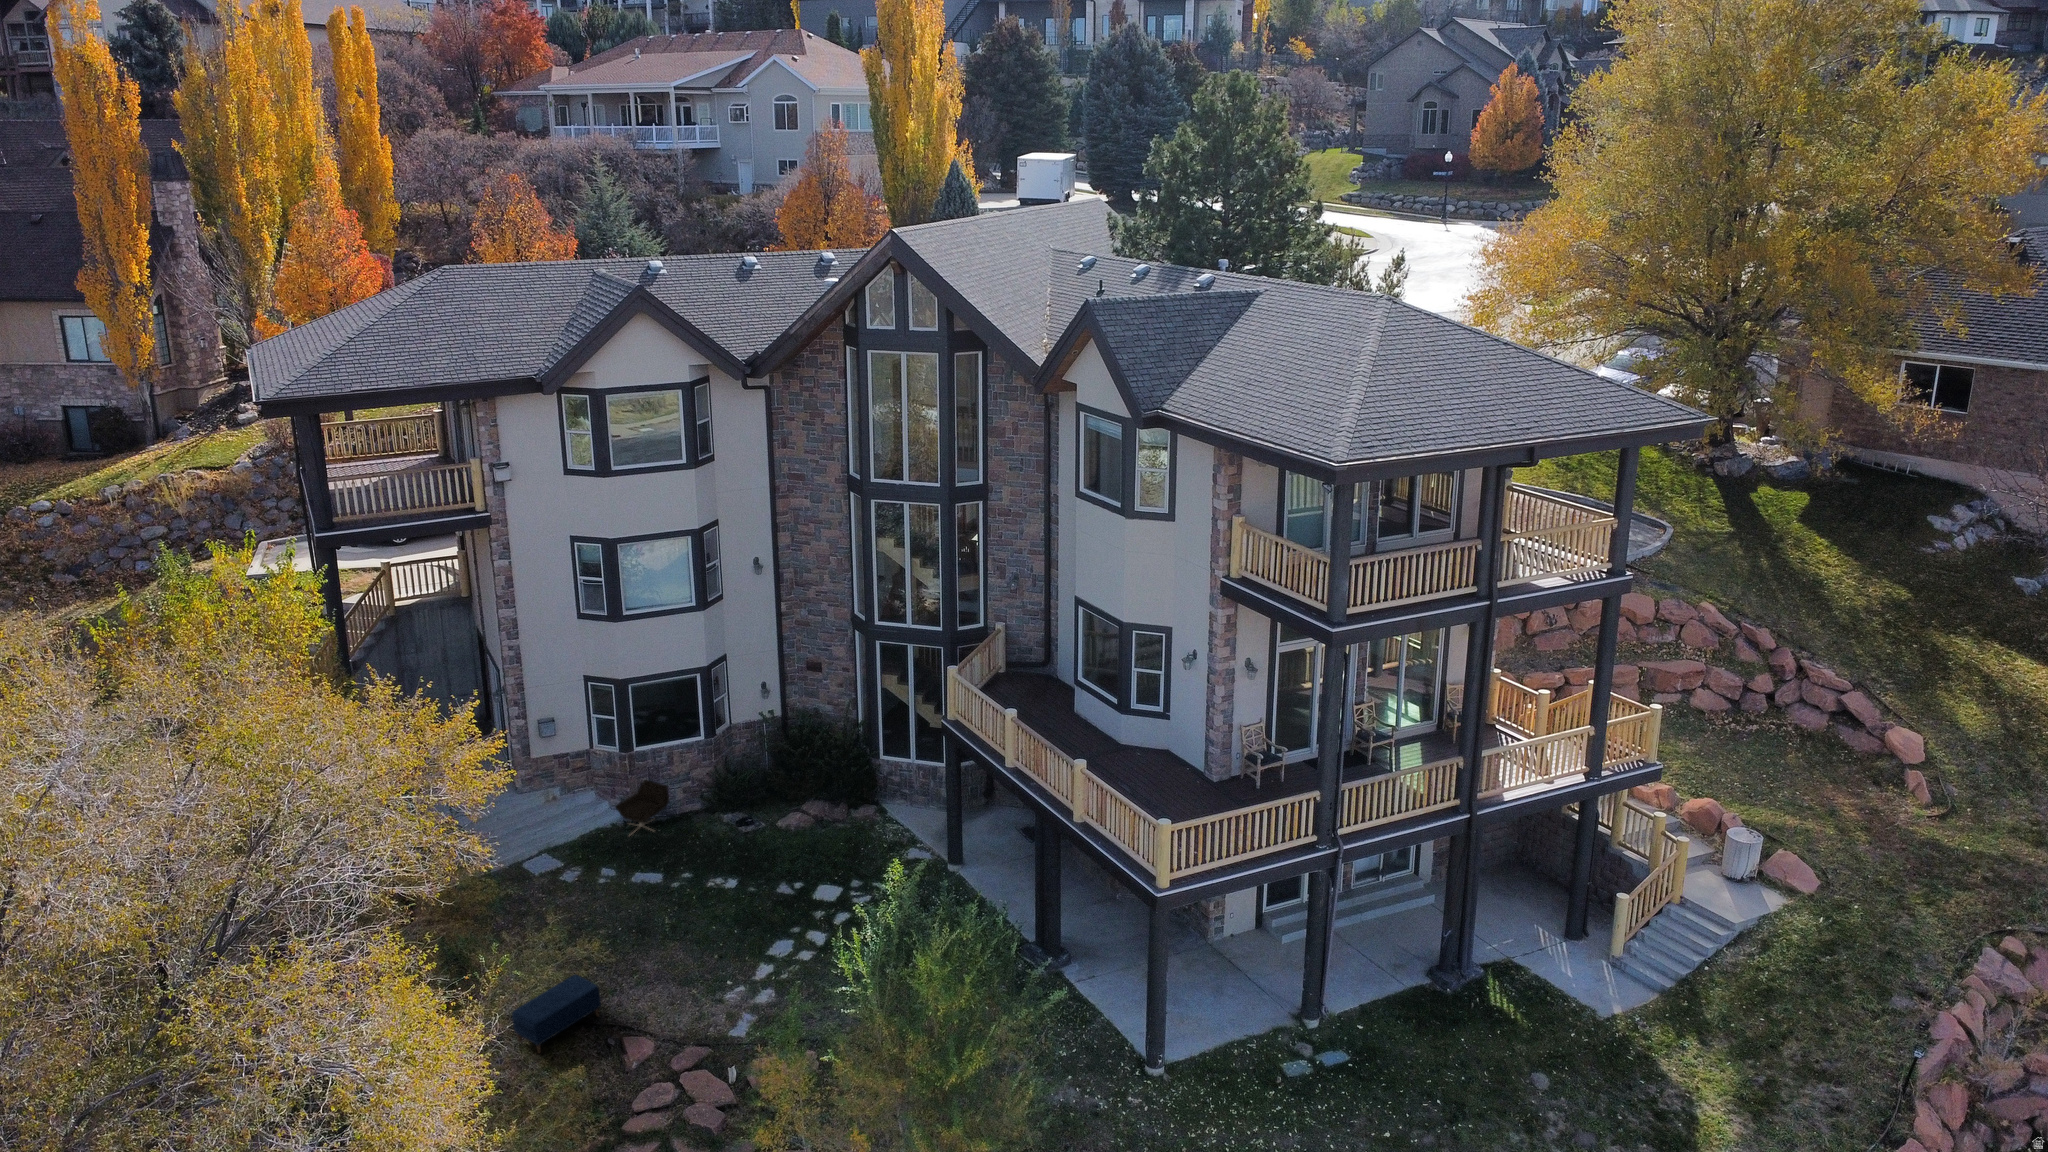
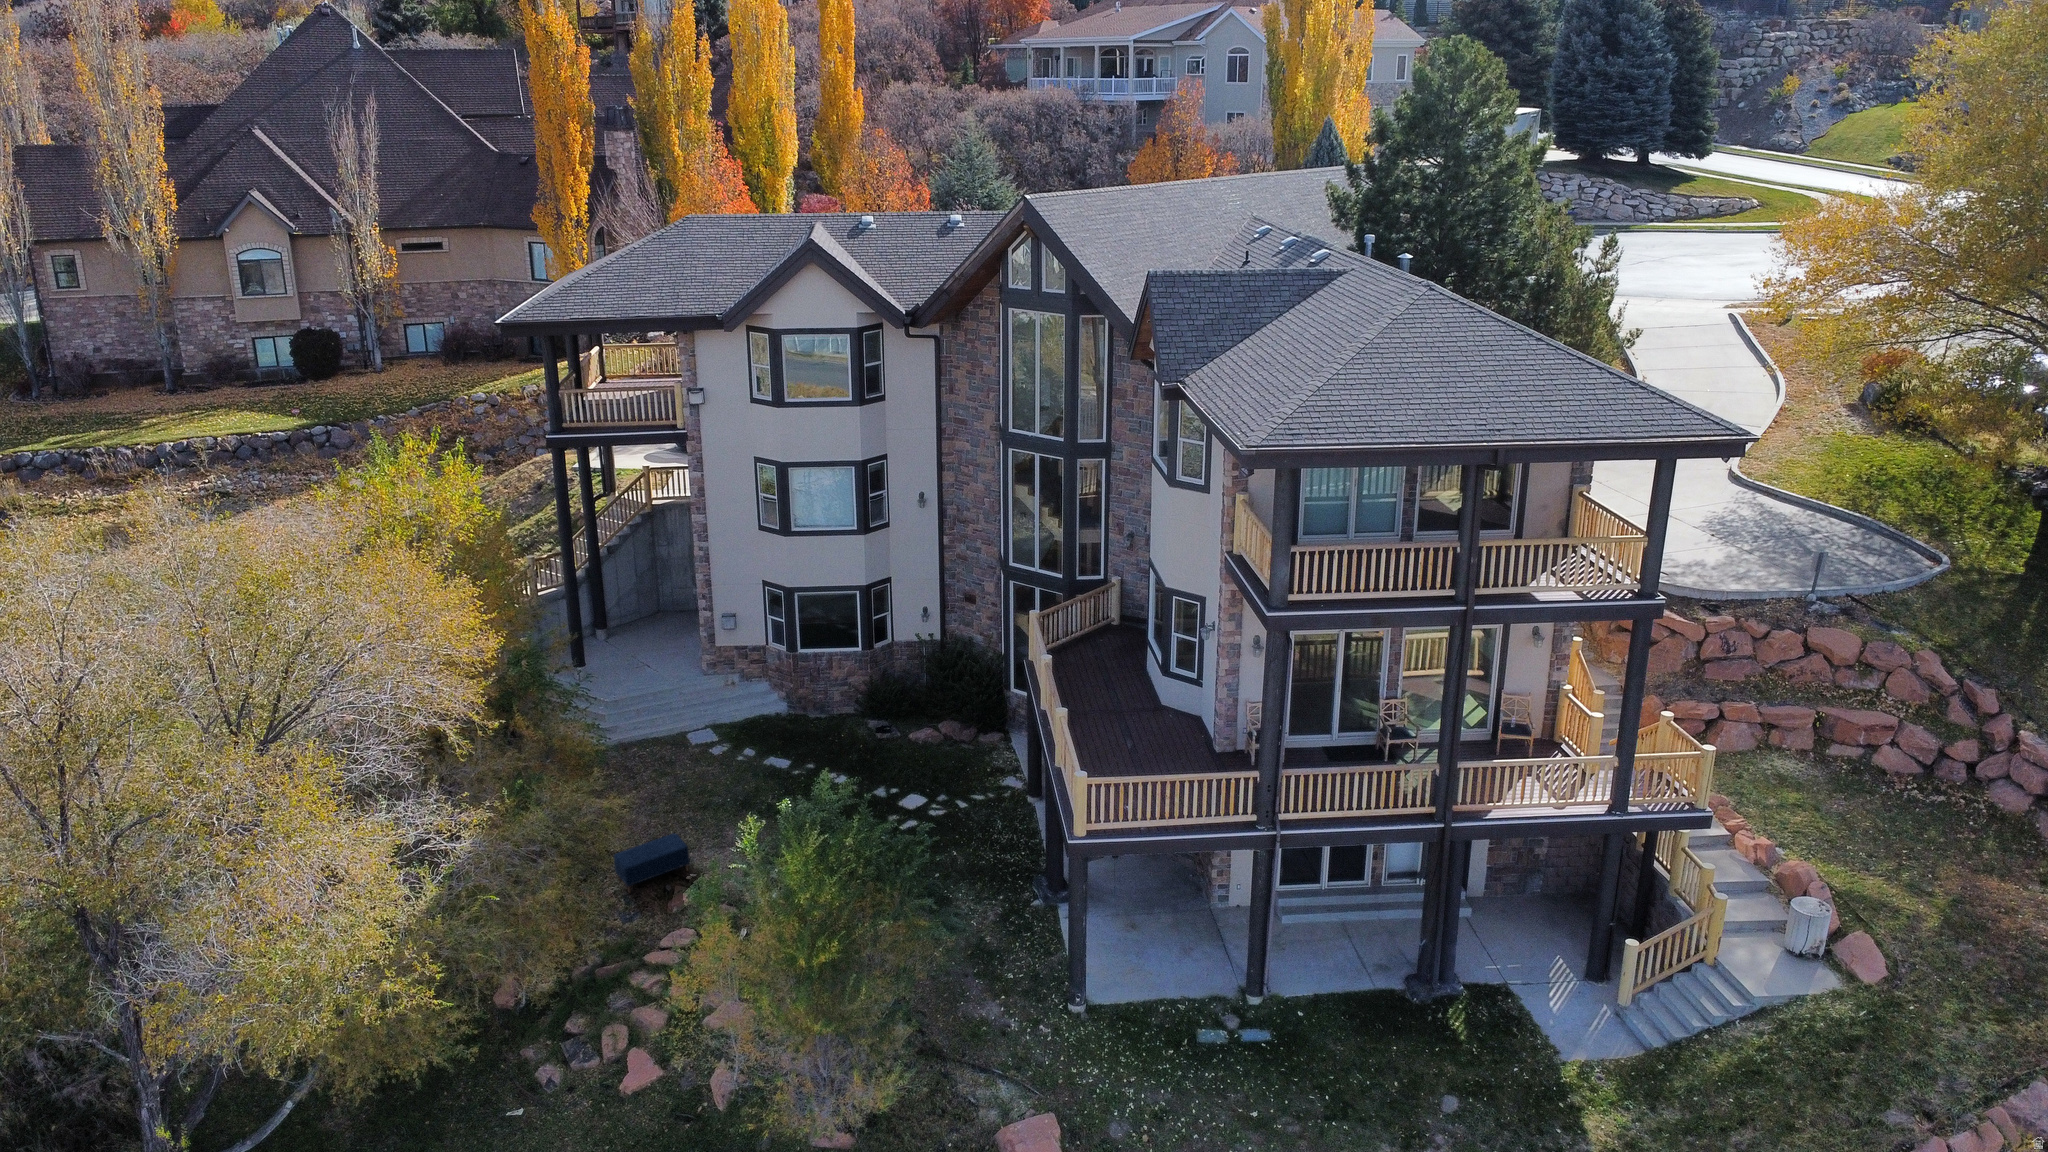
lounge chair: present [616,780,669,830] -> none [774,676,820,722]

